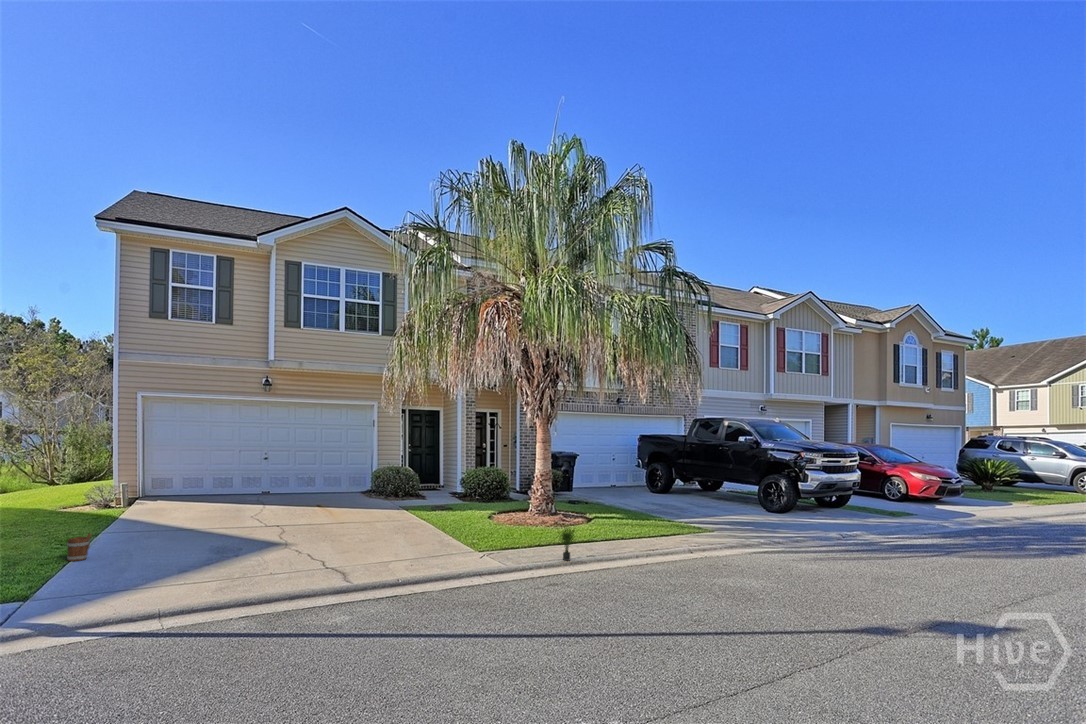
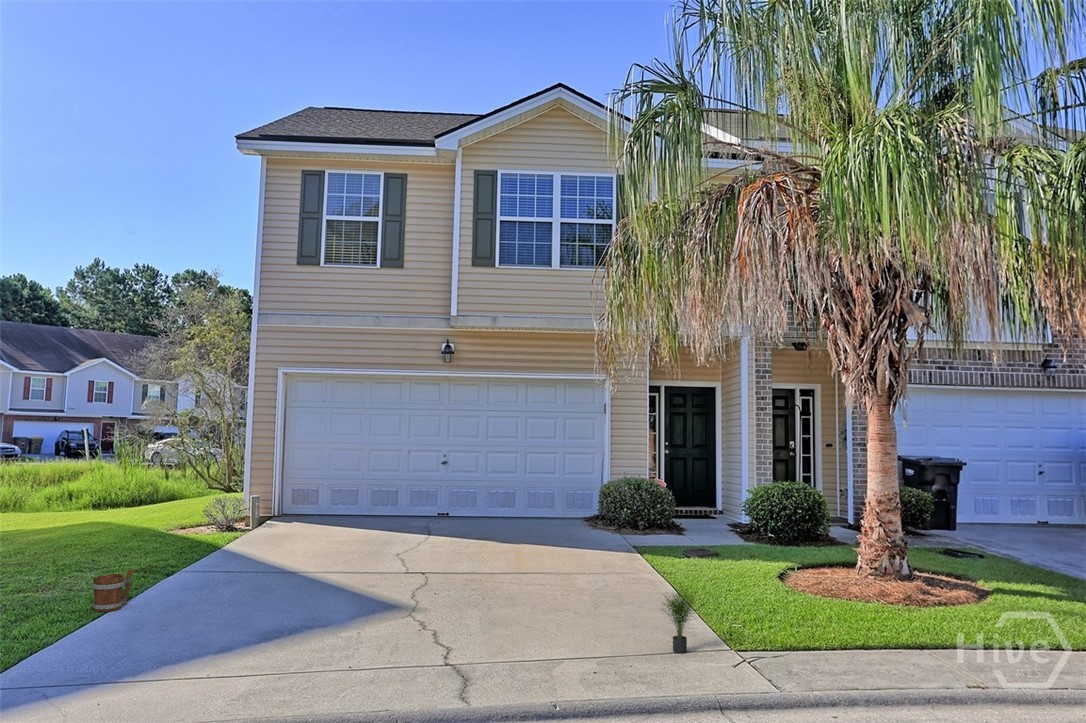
potted plant: present [560,528,574,561] -> present [662,586,696,653]

